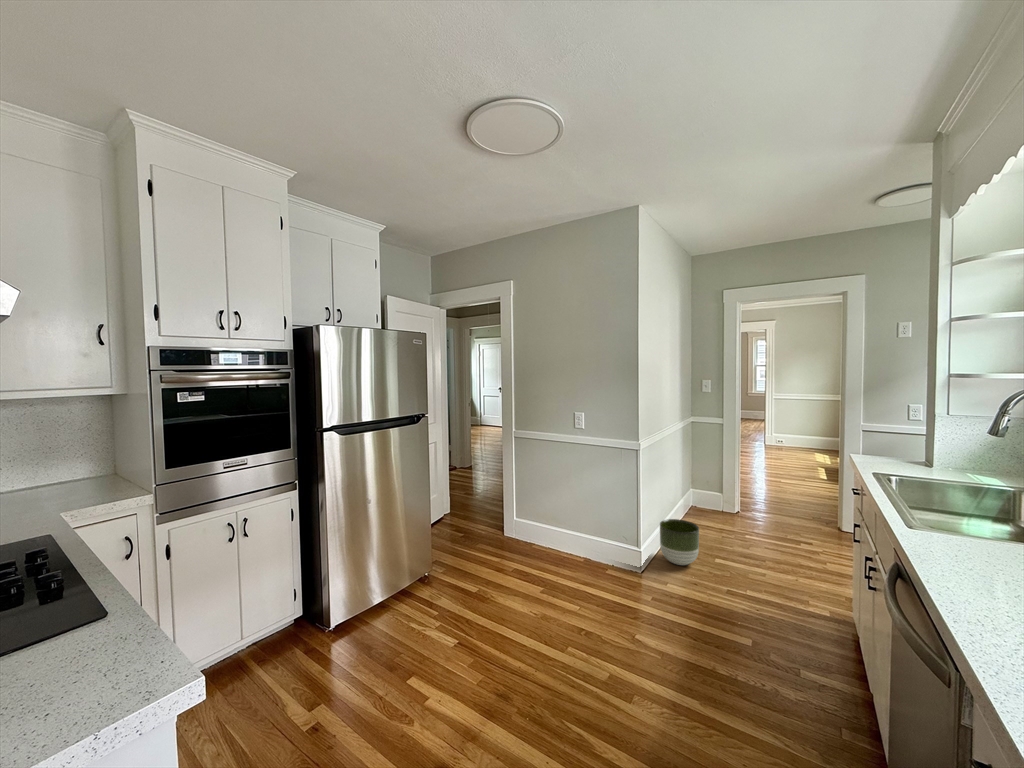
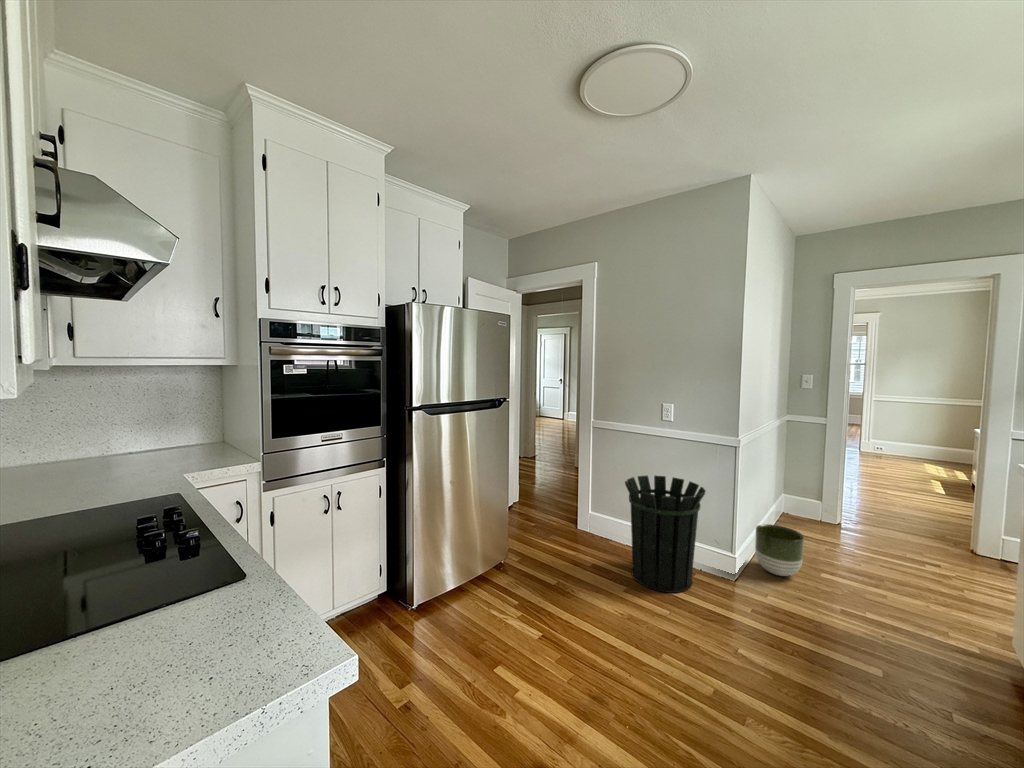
waste bin: none [540,481,612,590] -> present [625,475,706,593]

